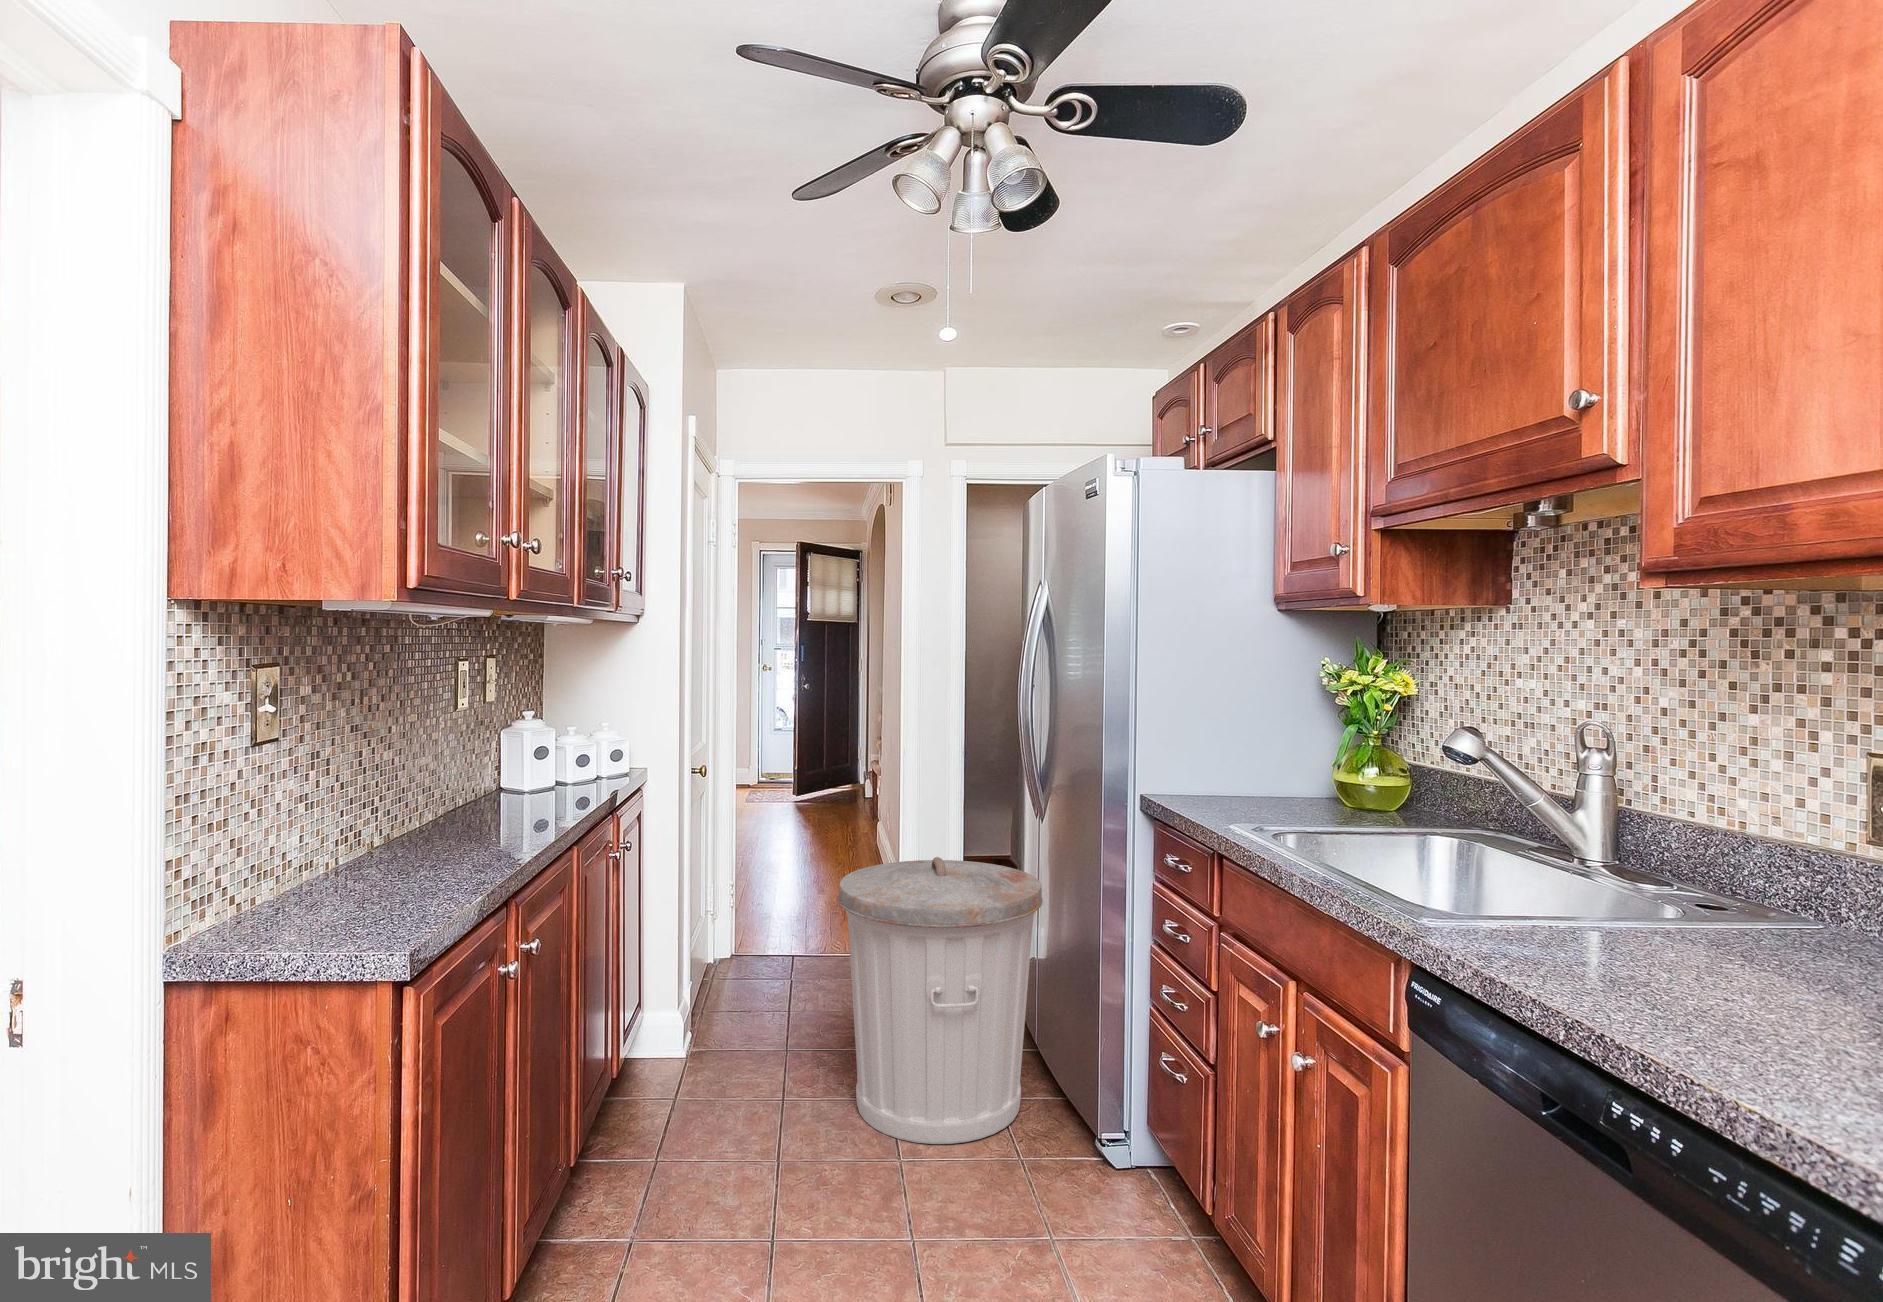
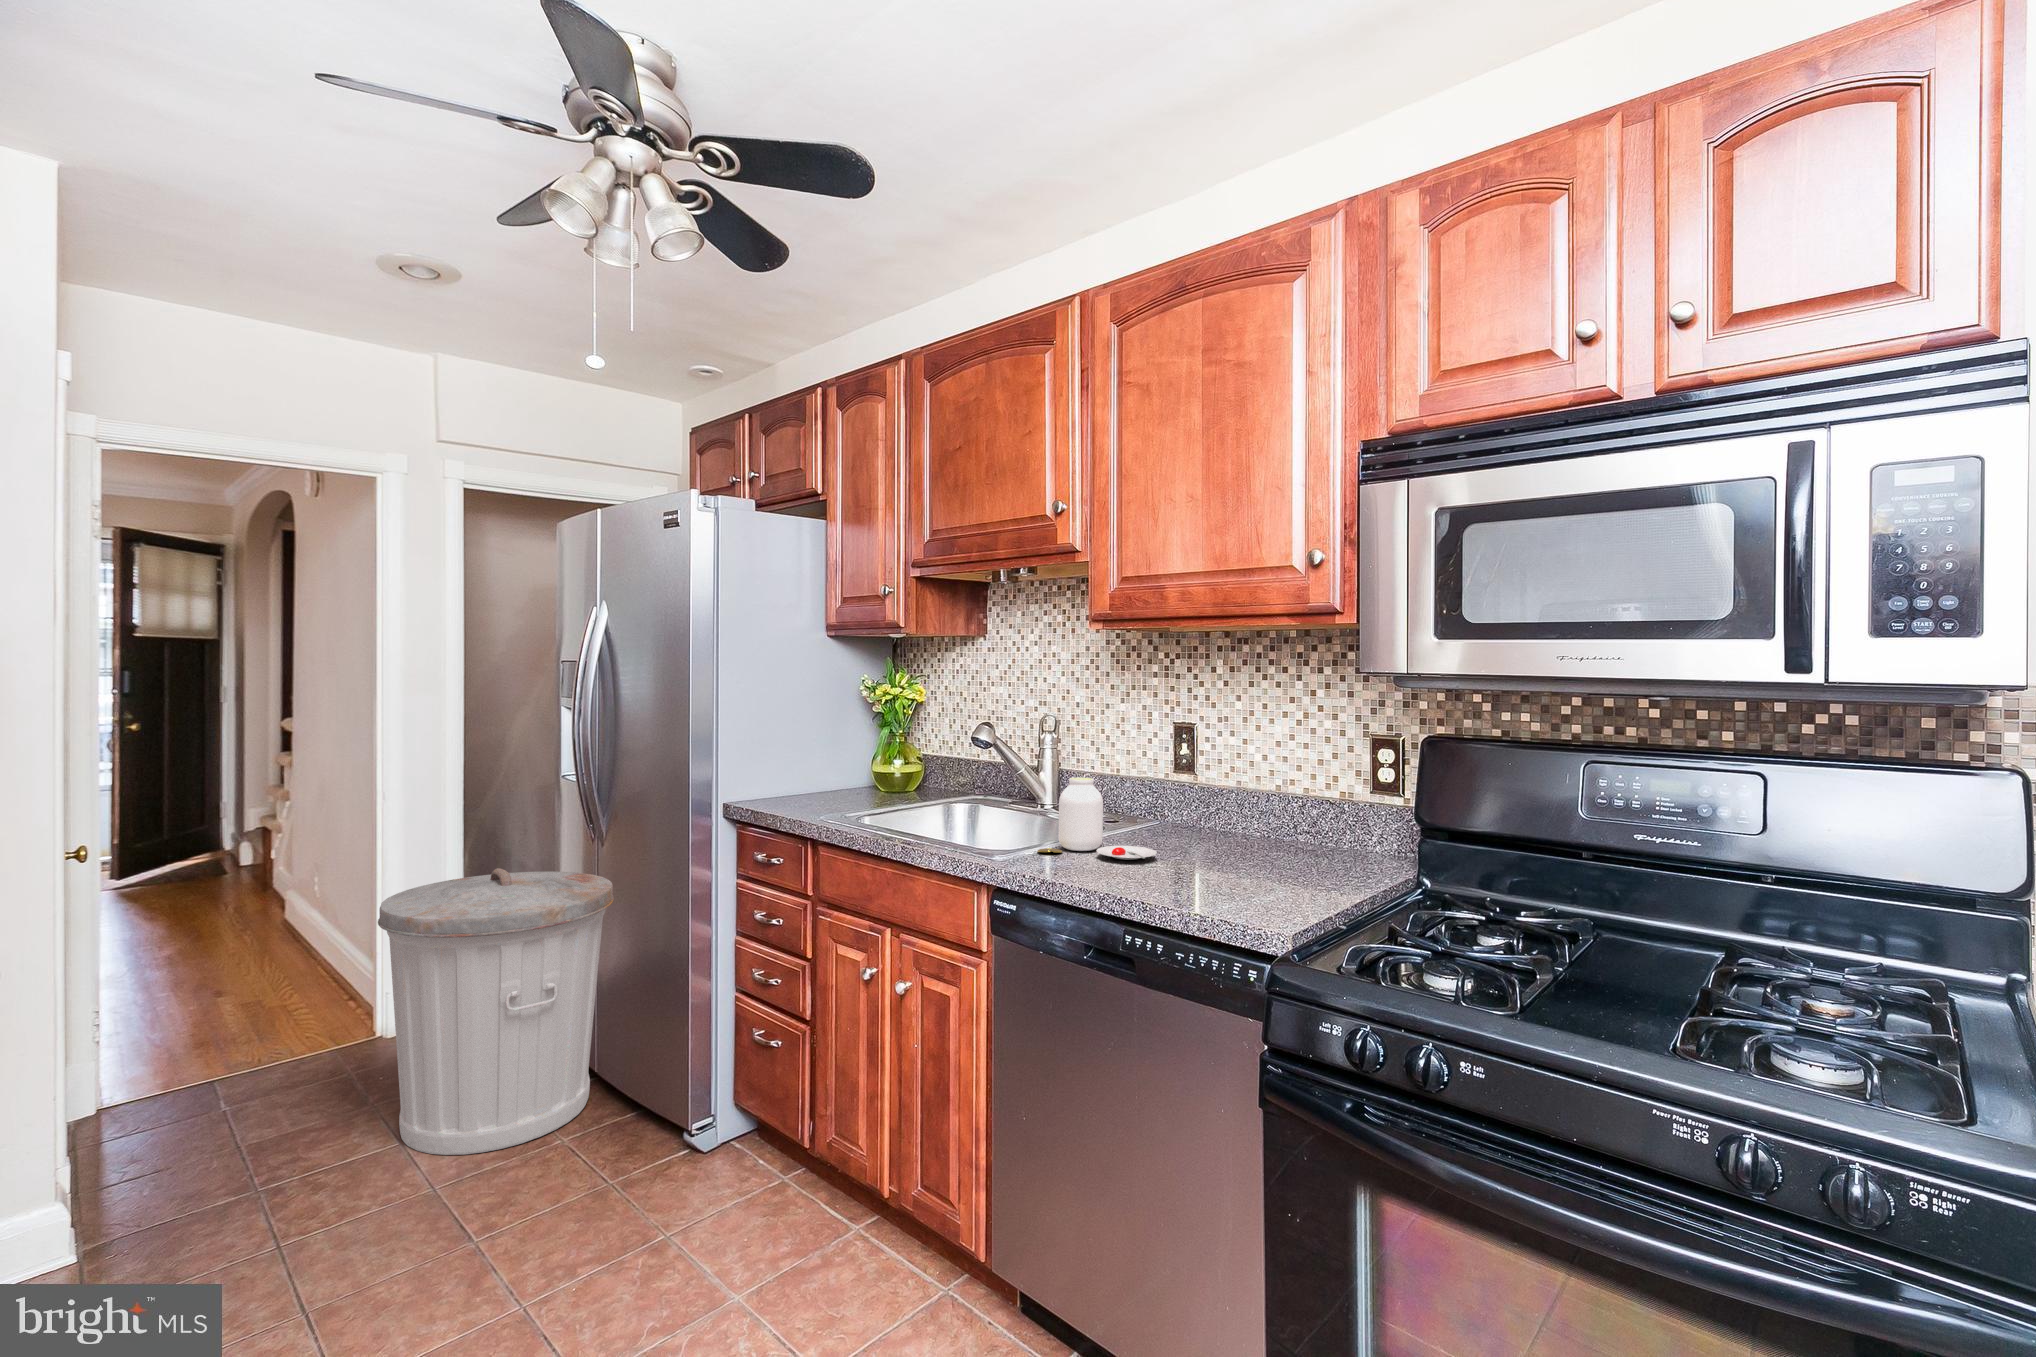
jar: none [1540,840,1791,1008] -> present [1037,777,1157,860]

